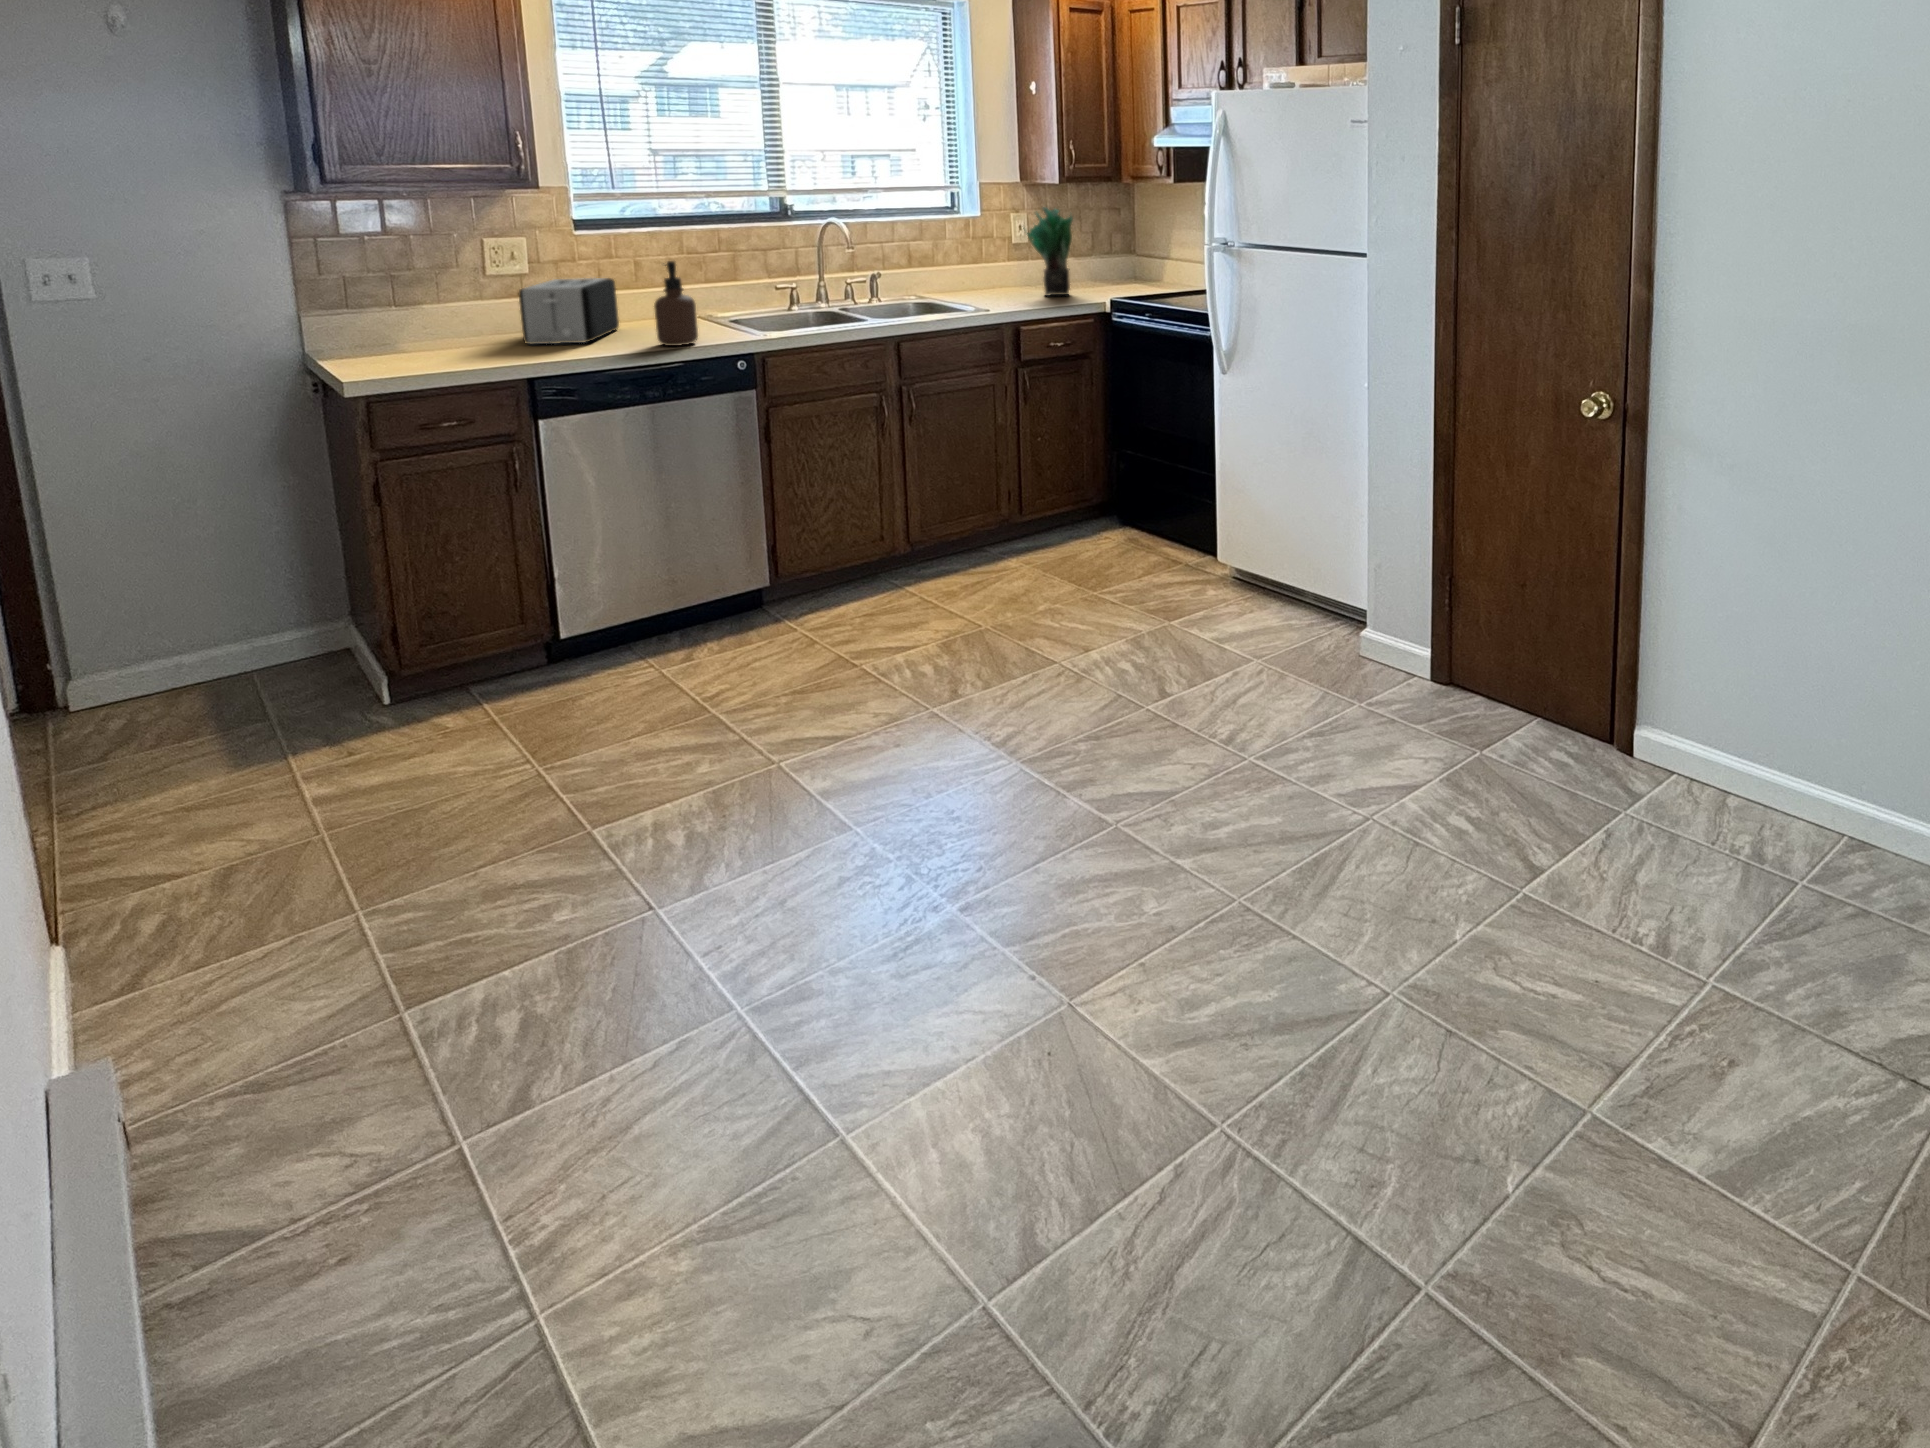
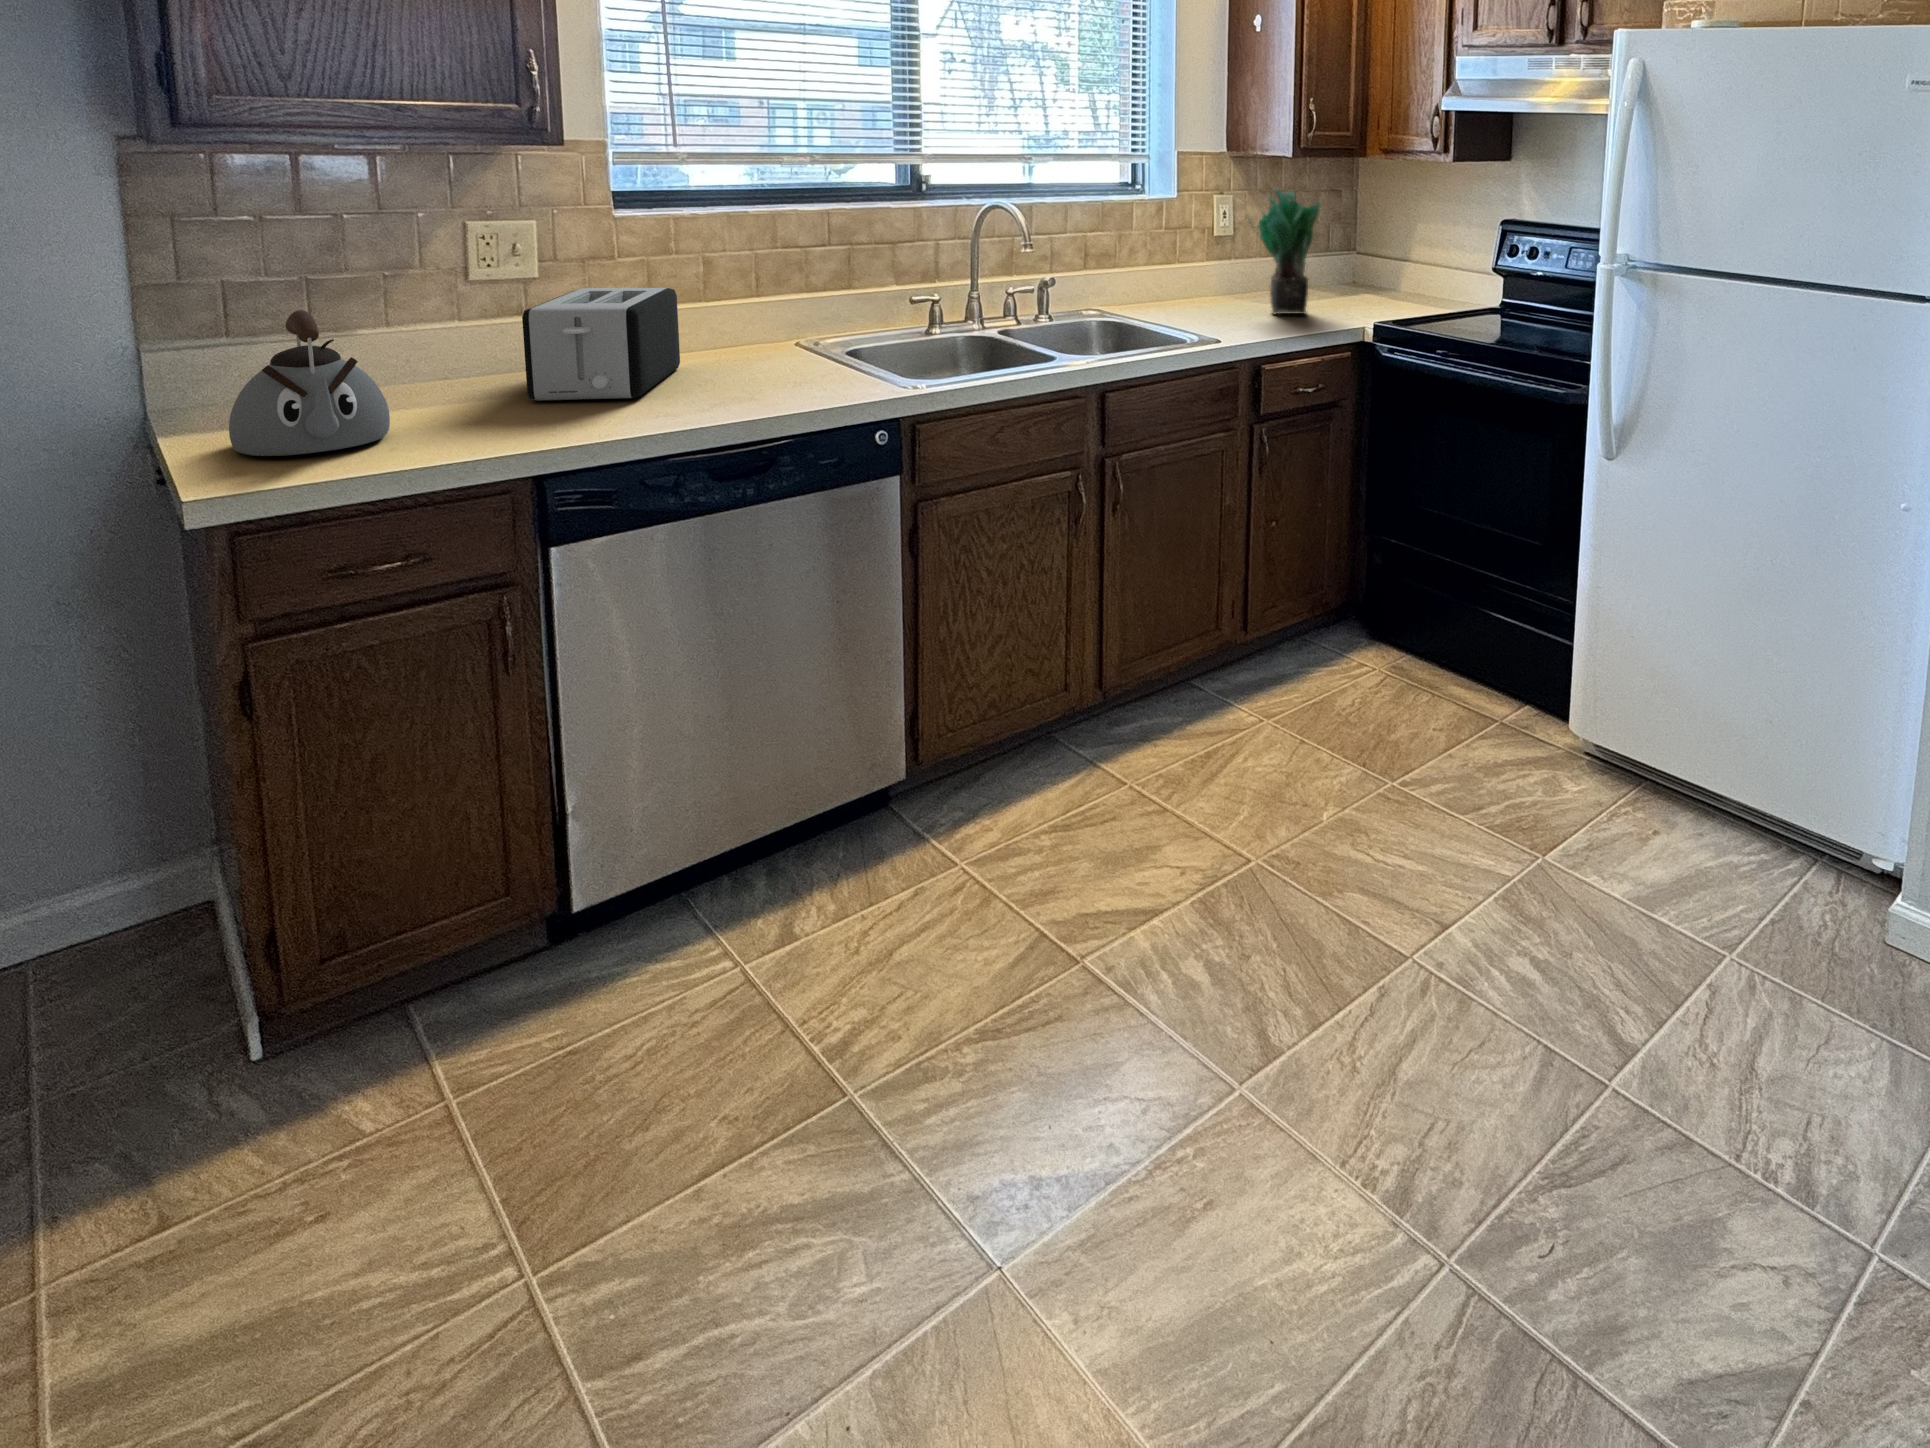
soap dispenser: present [654,261,698,346] -> none [746,269,813,408]
kettle: none [357,286,445,367] -> present [229,310,390,456]

